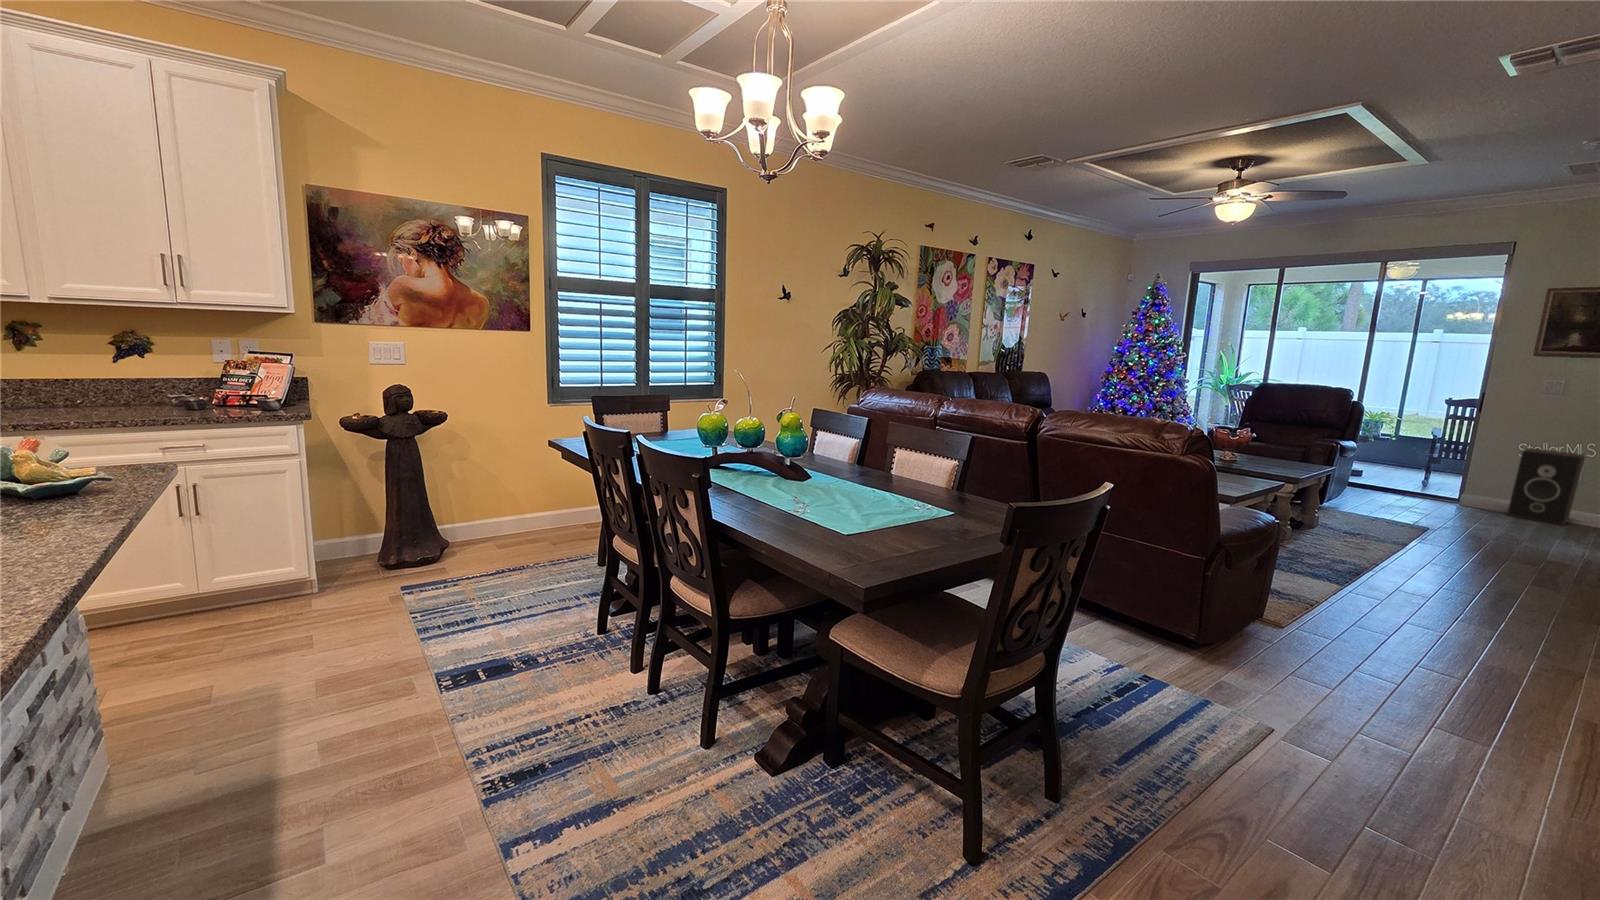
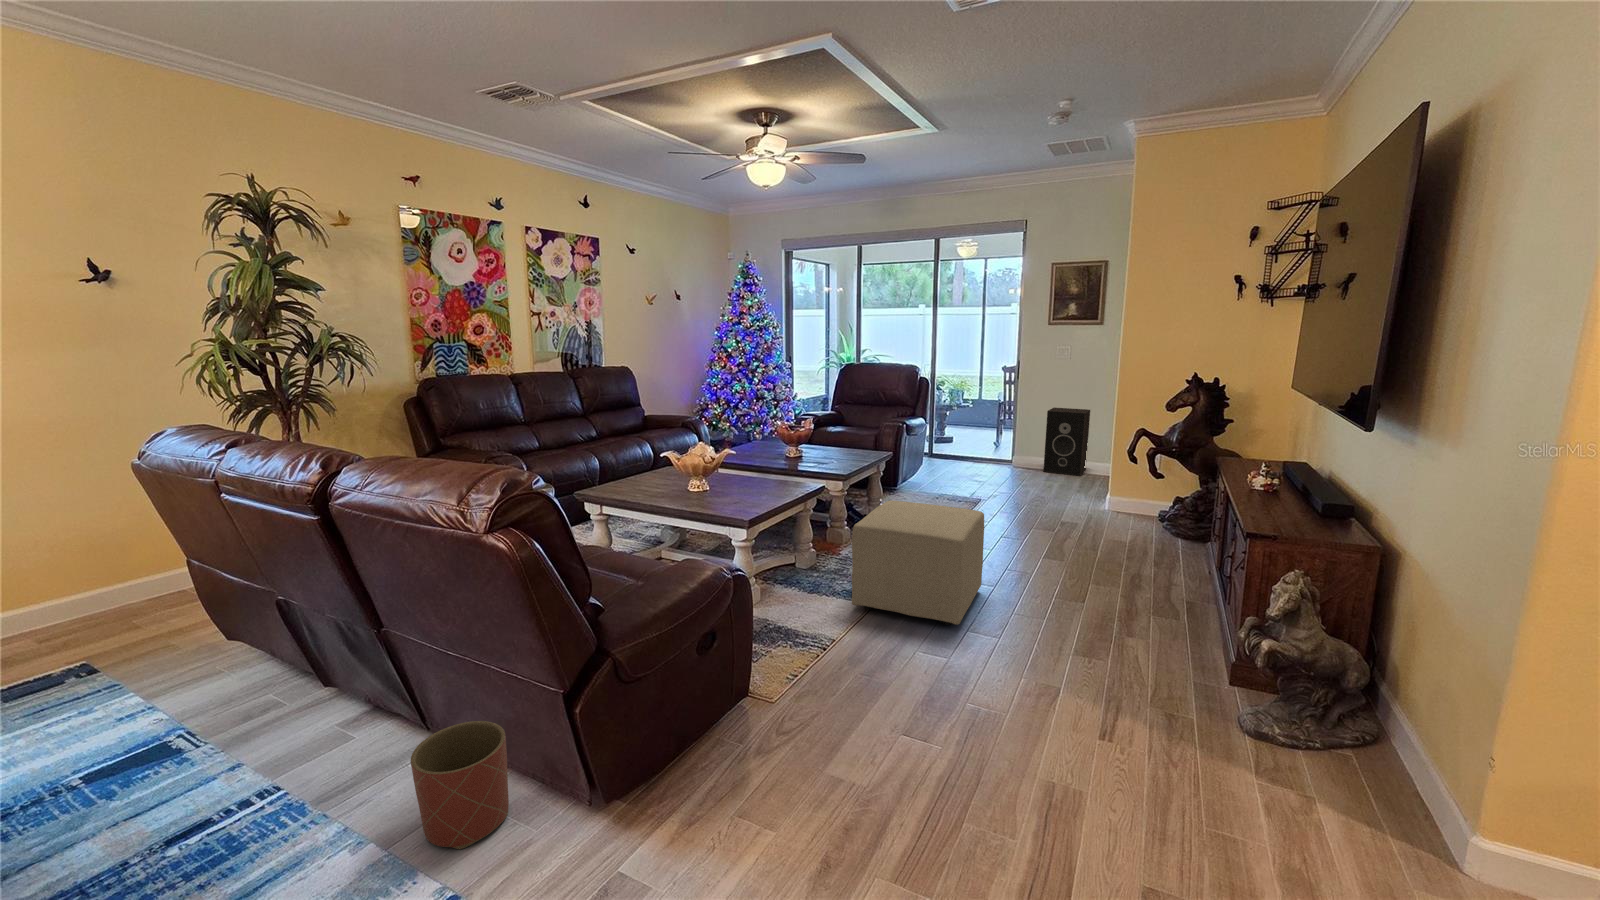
ottoman: none [1344,508,1497,620] -> present [852,500,984,625]
planter: none [1101,590,1163,661] -> present [411,721,509,849]

